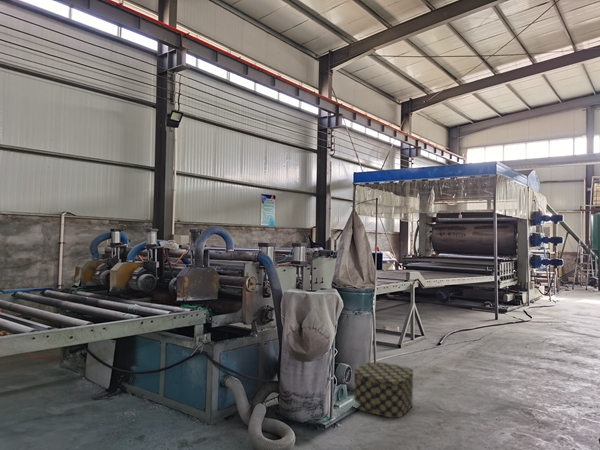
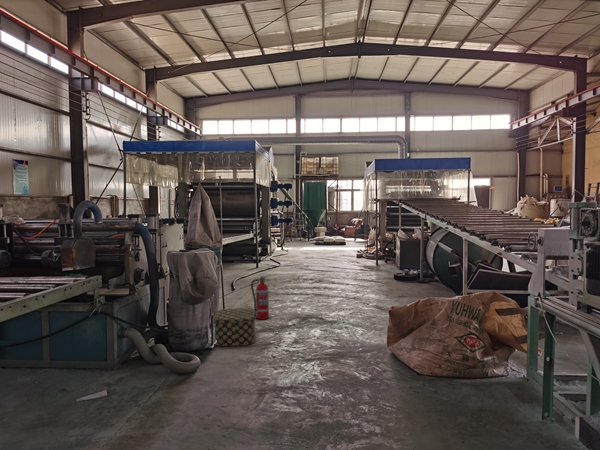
fire extinguisher: none [428,327,458,388] -> present [251,274,271,319]

